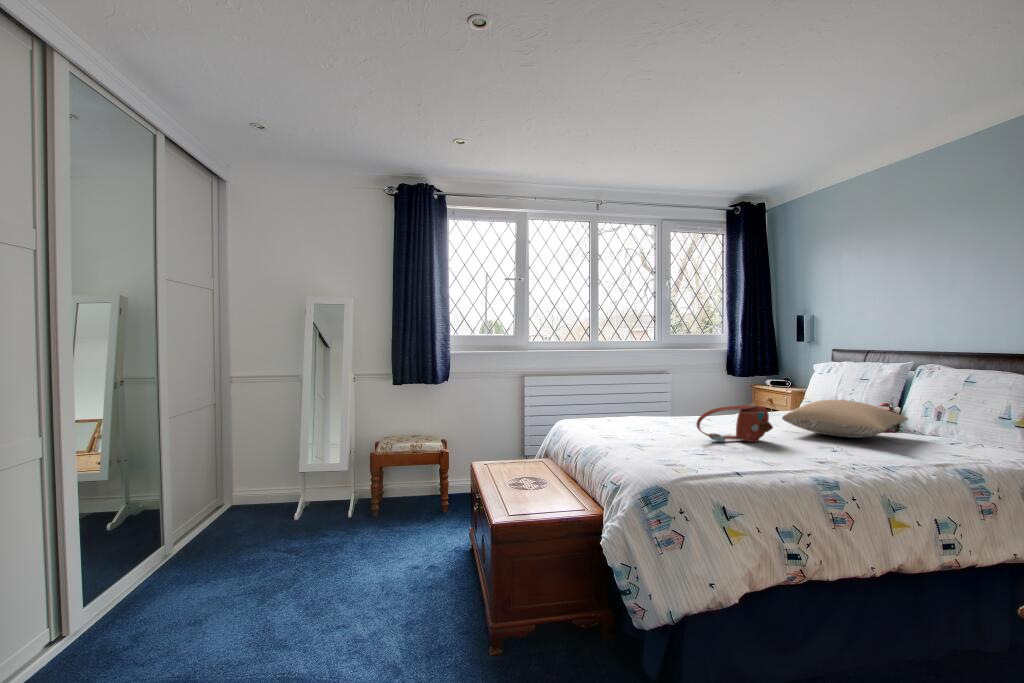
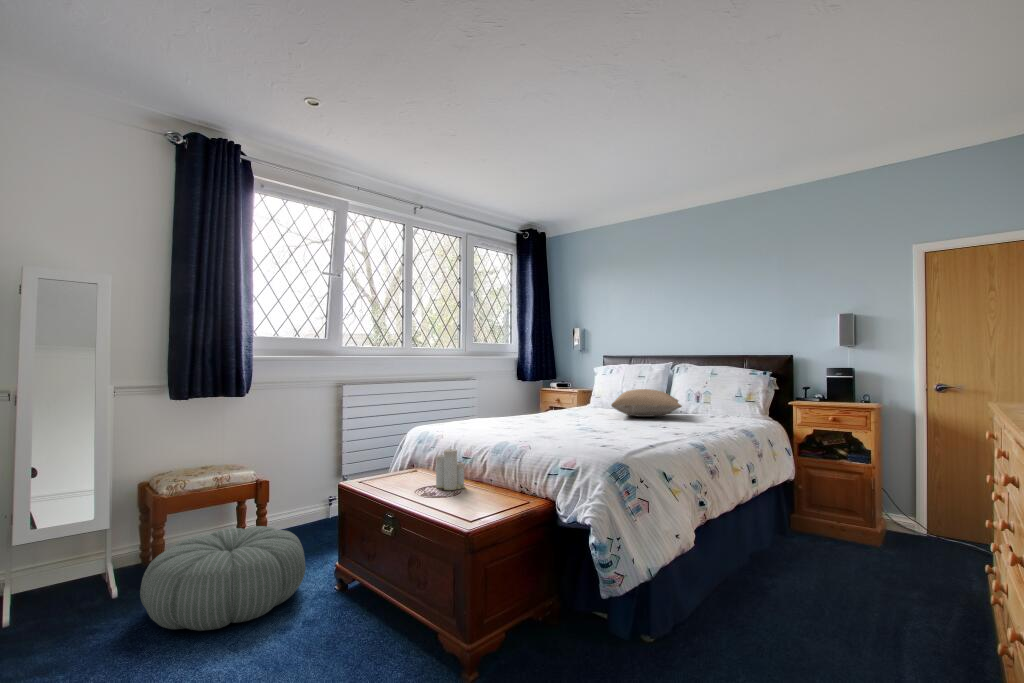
handbag: present [696,404,773,442] -> none [569,393,617,426]
candle: none [523,448,546,491] -> present [436,449,465,490]
pouf: none [340,485,451,559] -> present [140,526,306,631]

